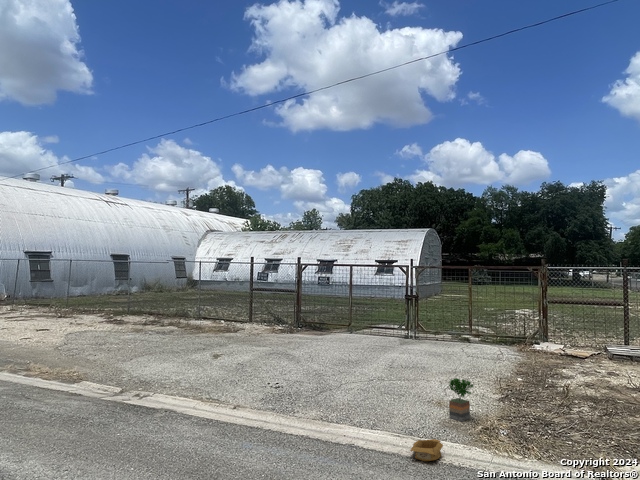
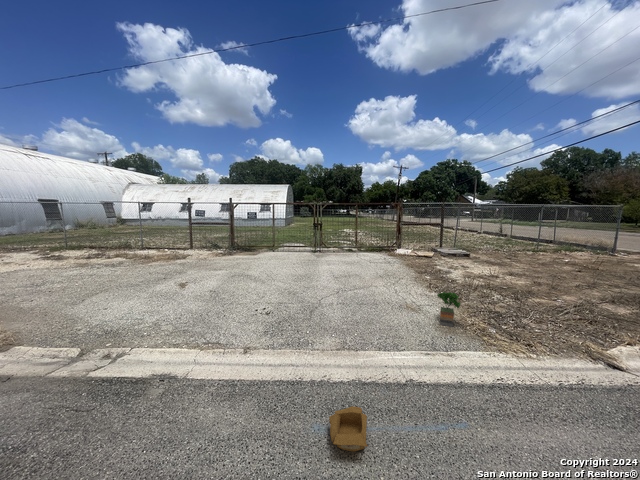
cardboard box: present [410,439,443,461] -> present [329,406,368,452]

